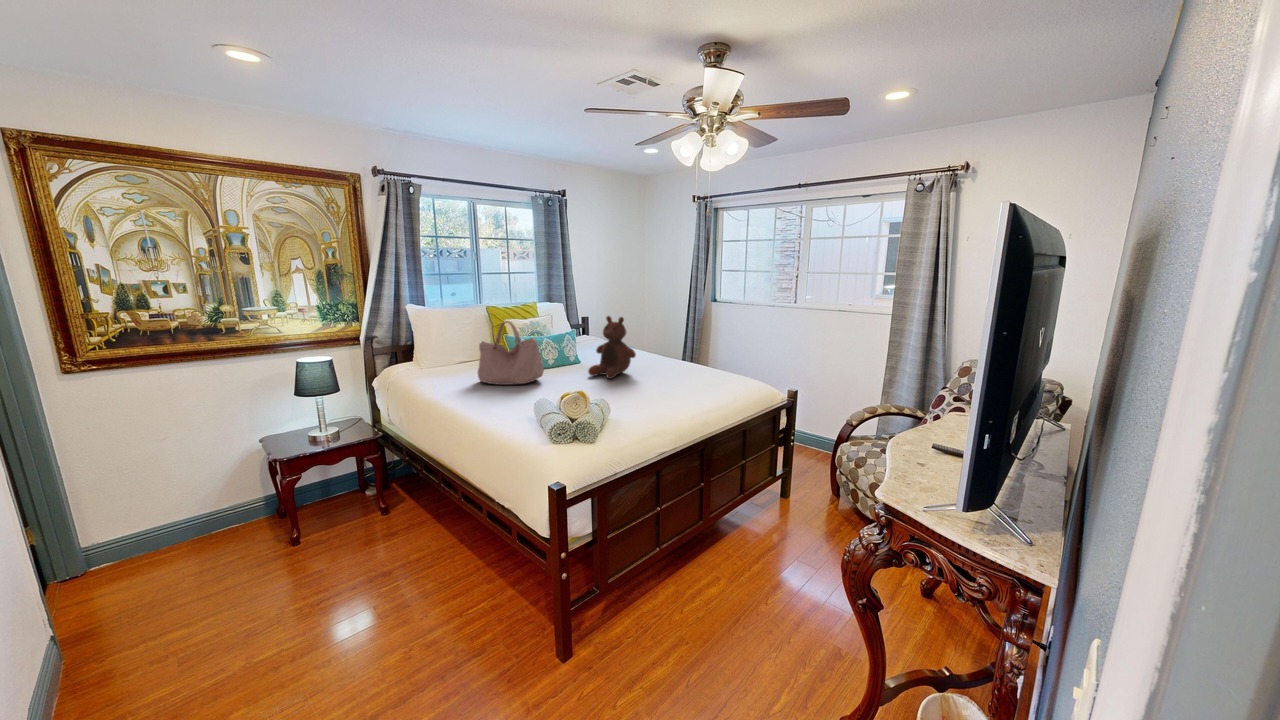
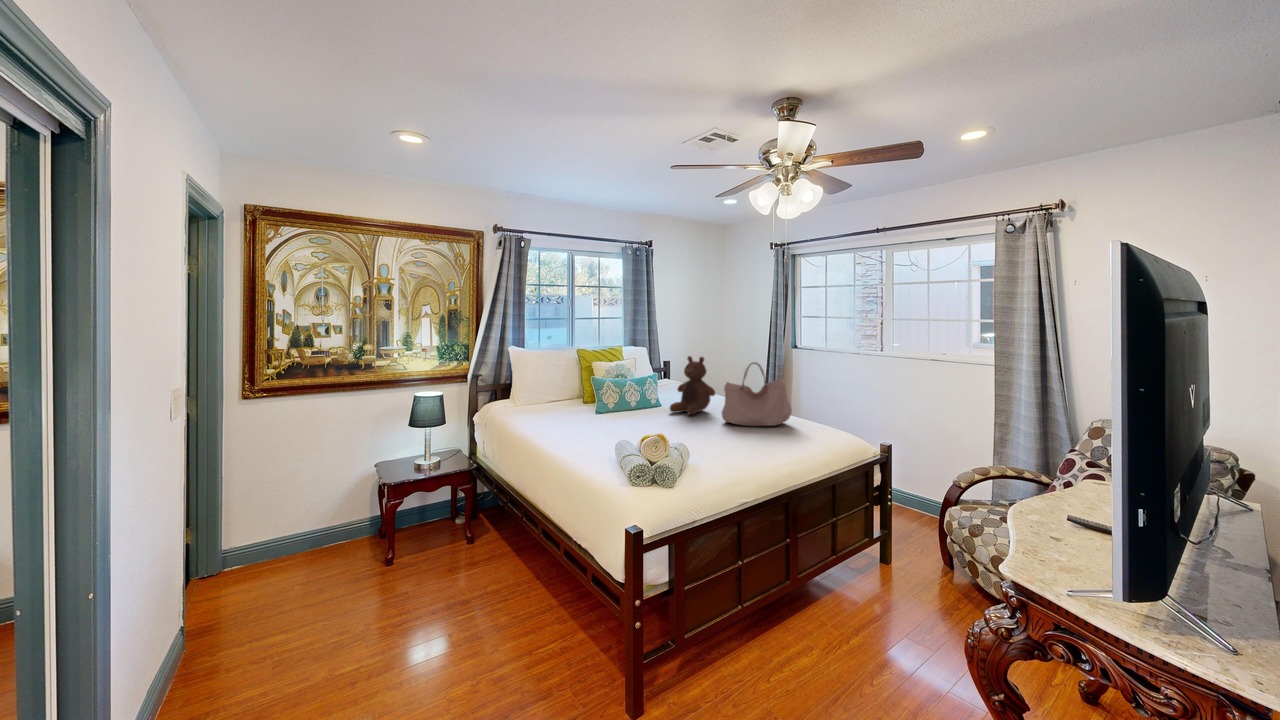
handbag: present [477,321,544,385] -> present [722,362,792,426]

